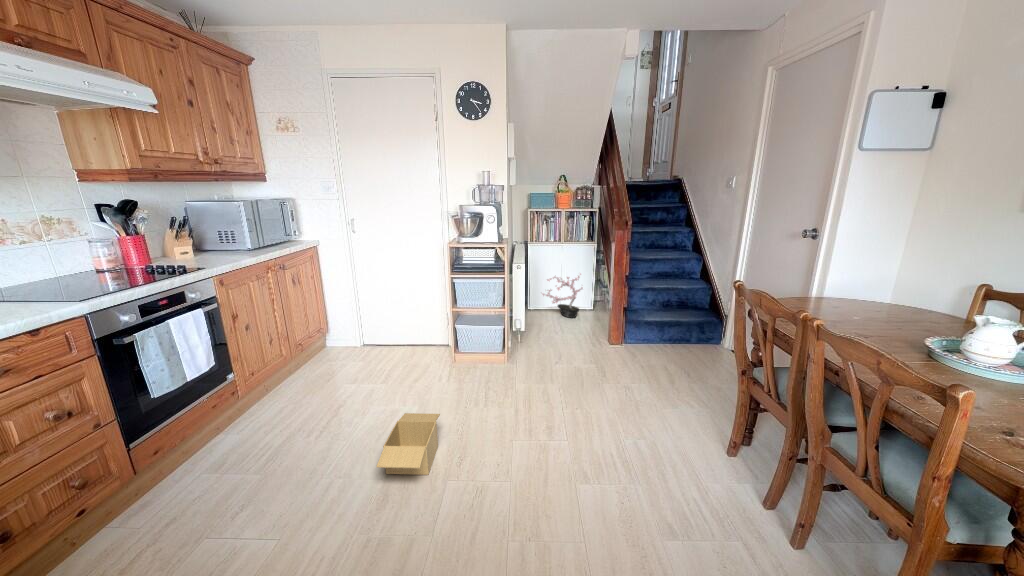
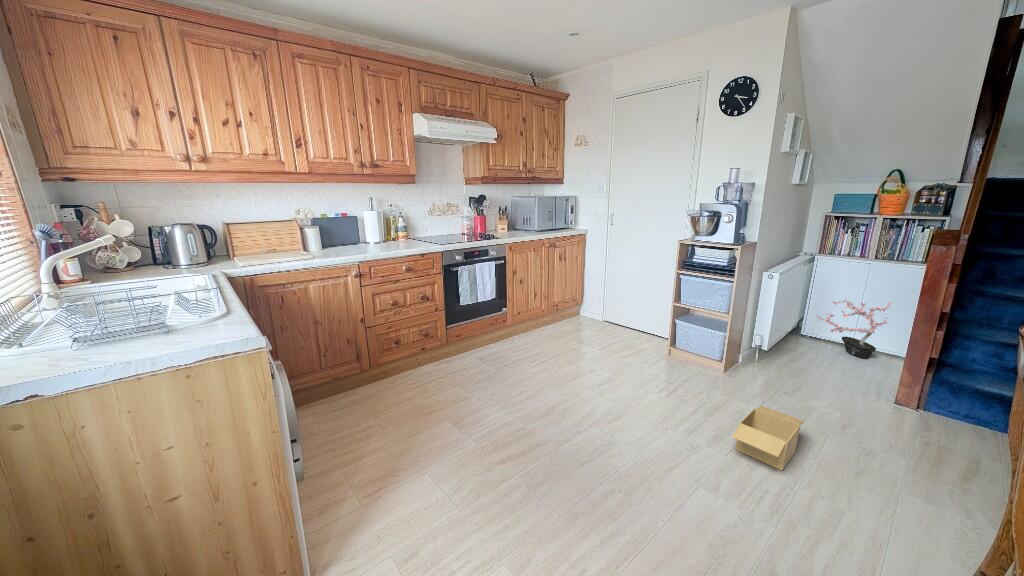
cardboard box: present [377,413,440,475] -> present [732,406,804,471]

